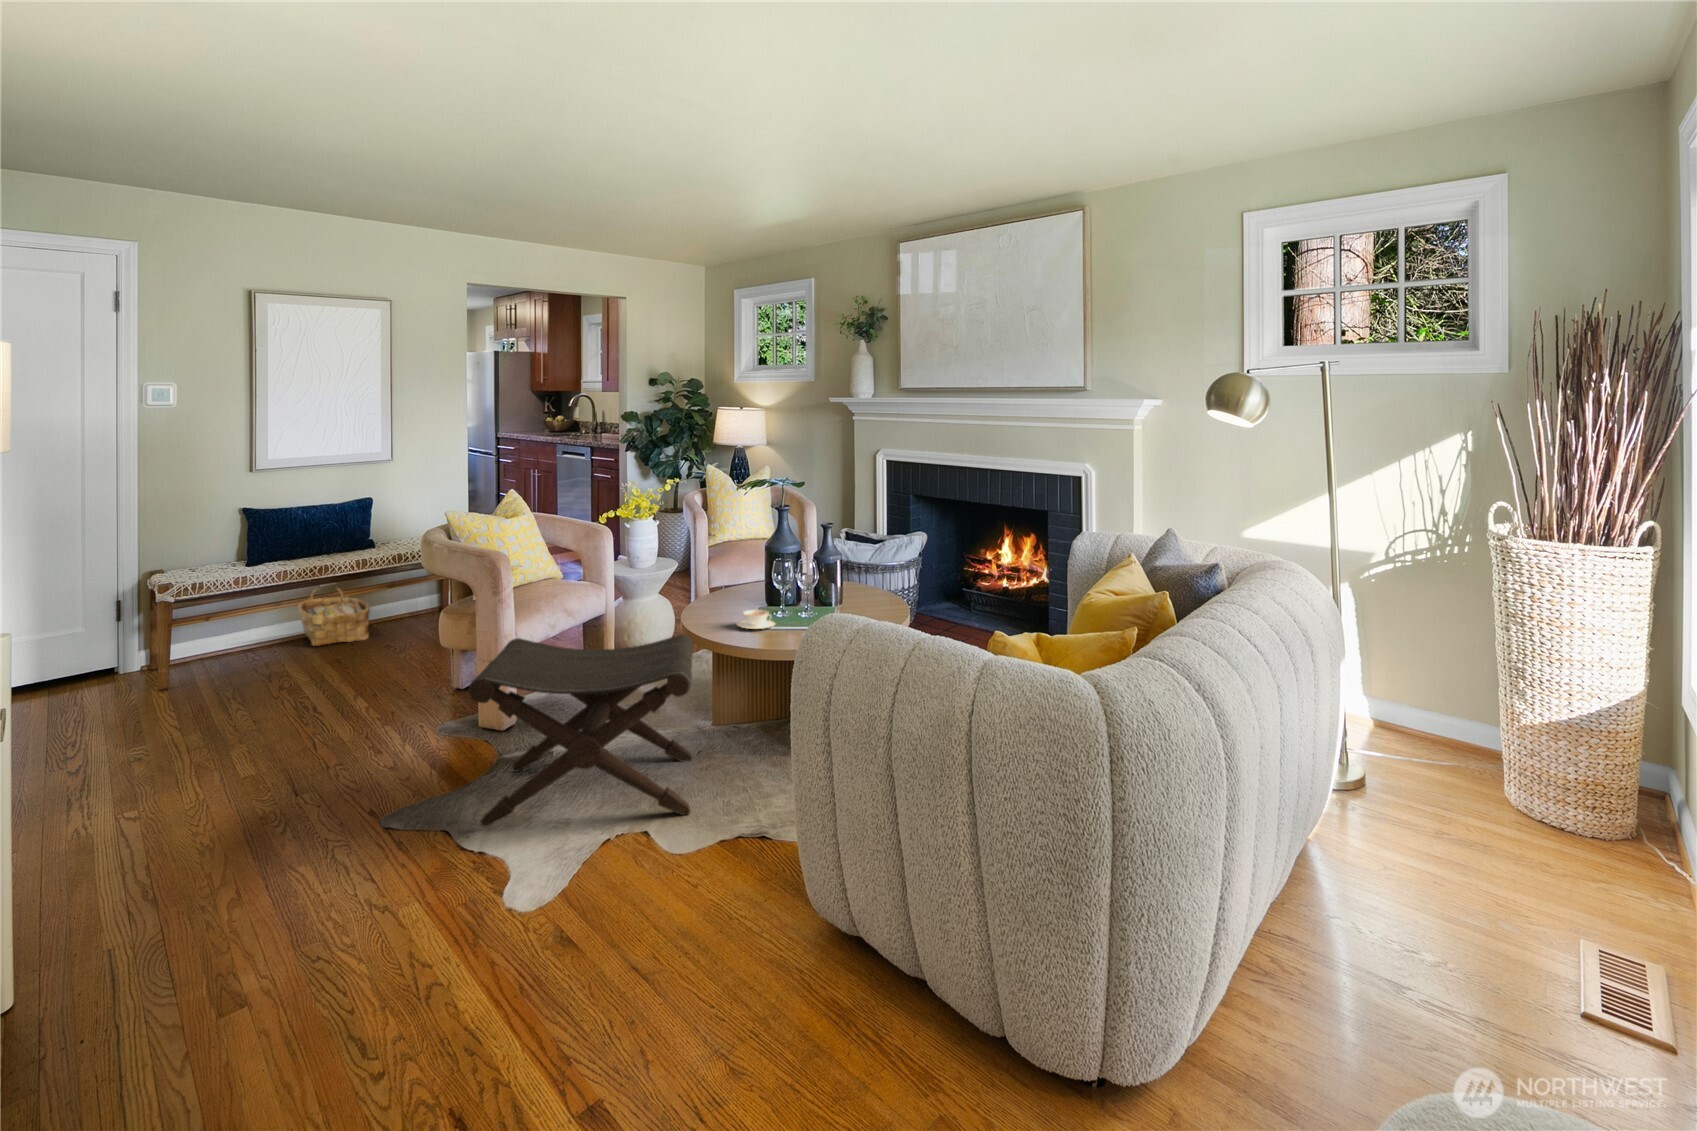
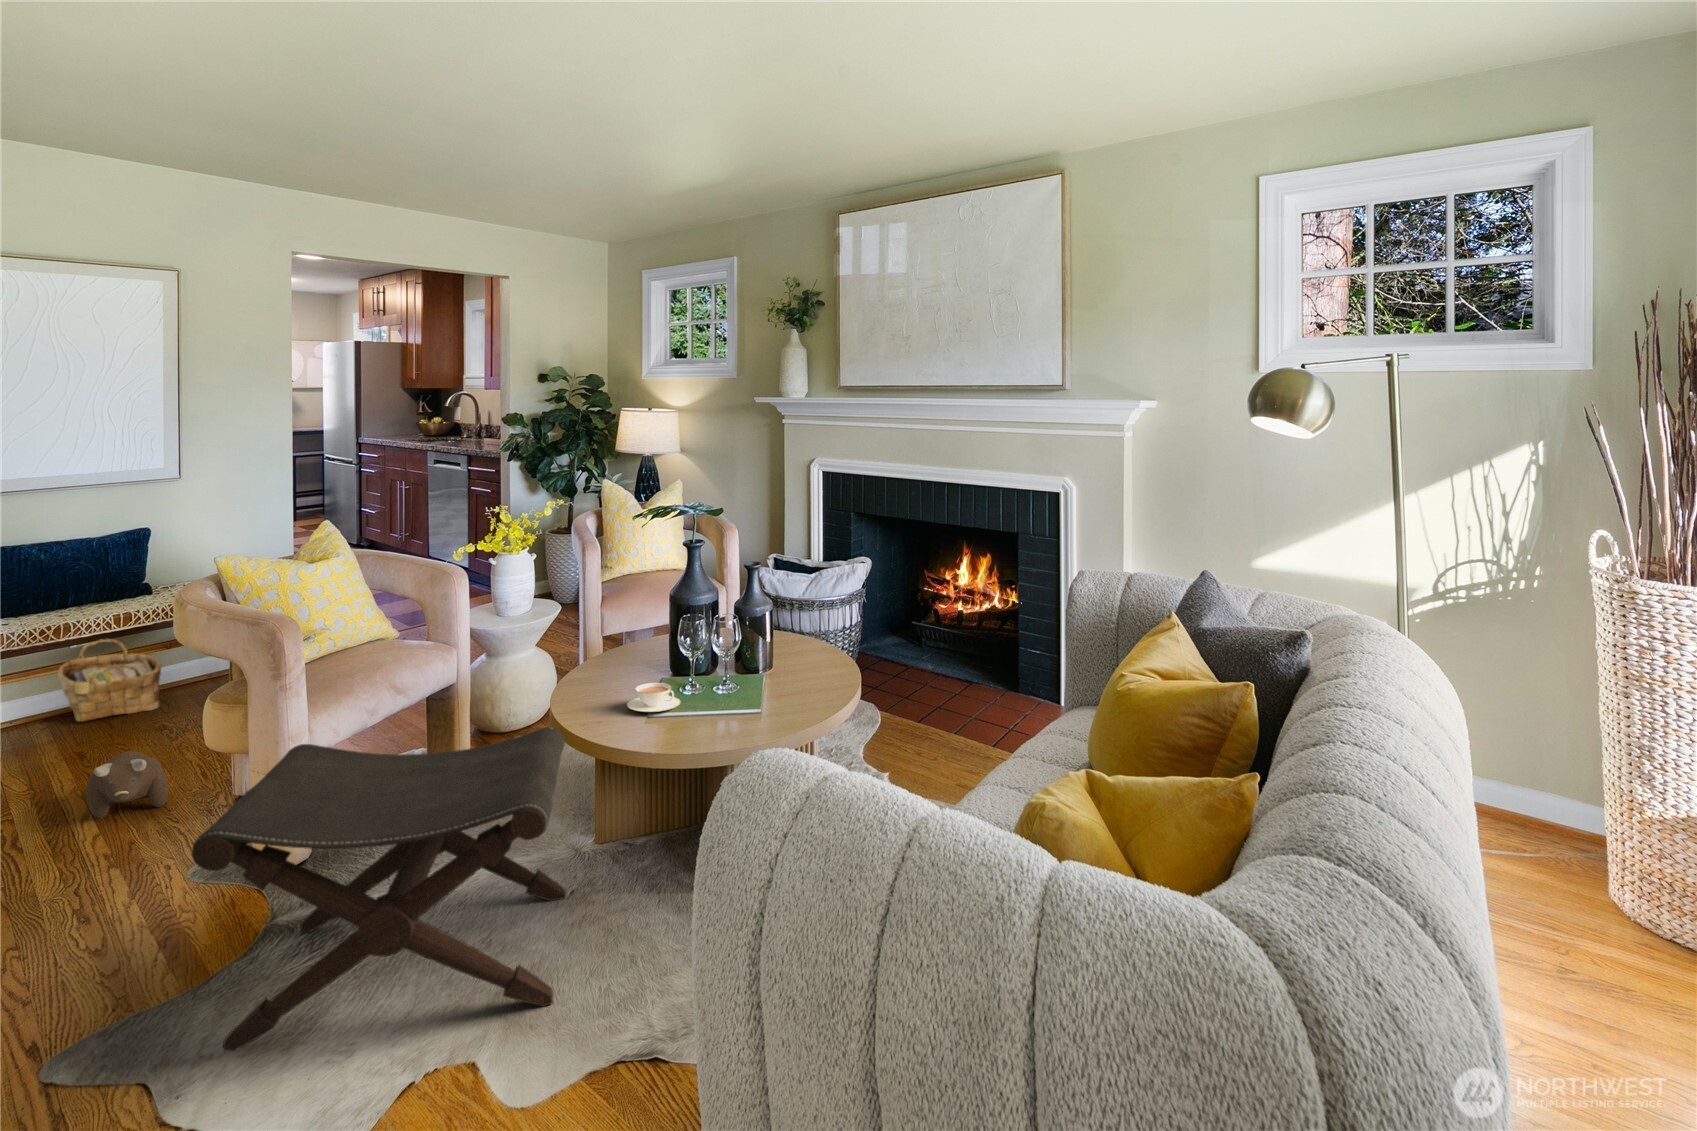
plush toy: none [345,658,398,704] -> present [86,751,168,818]

